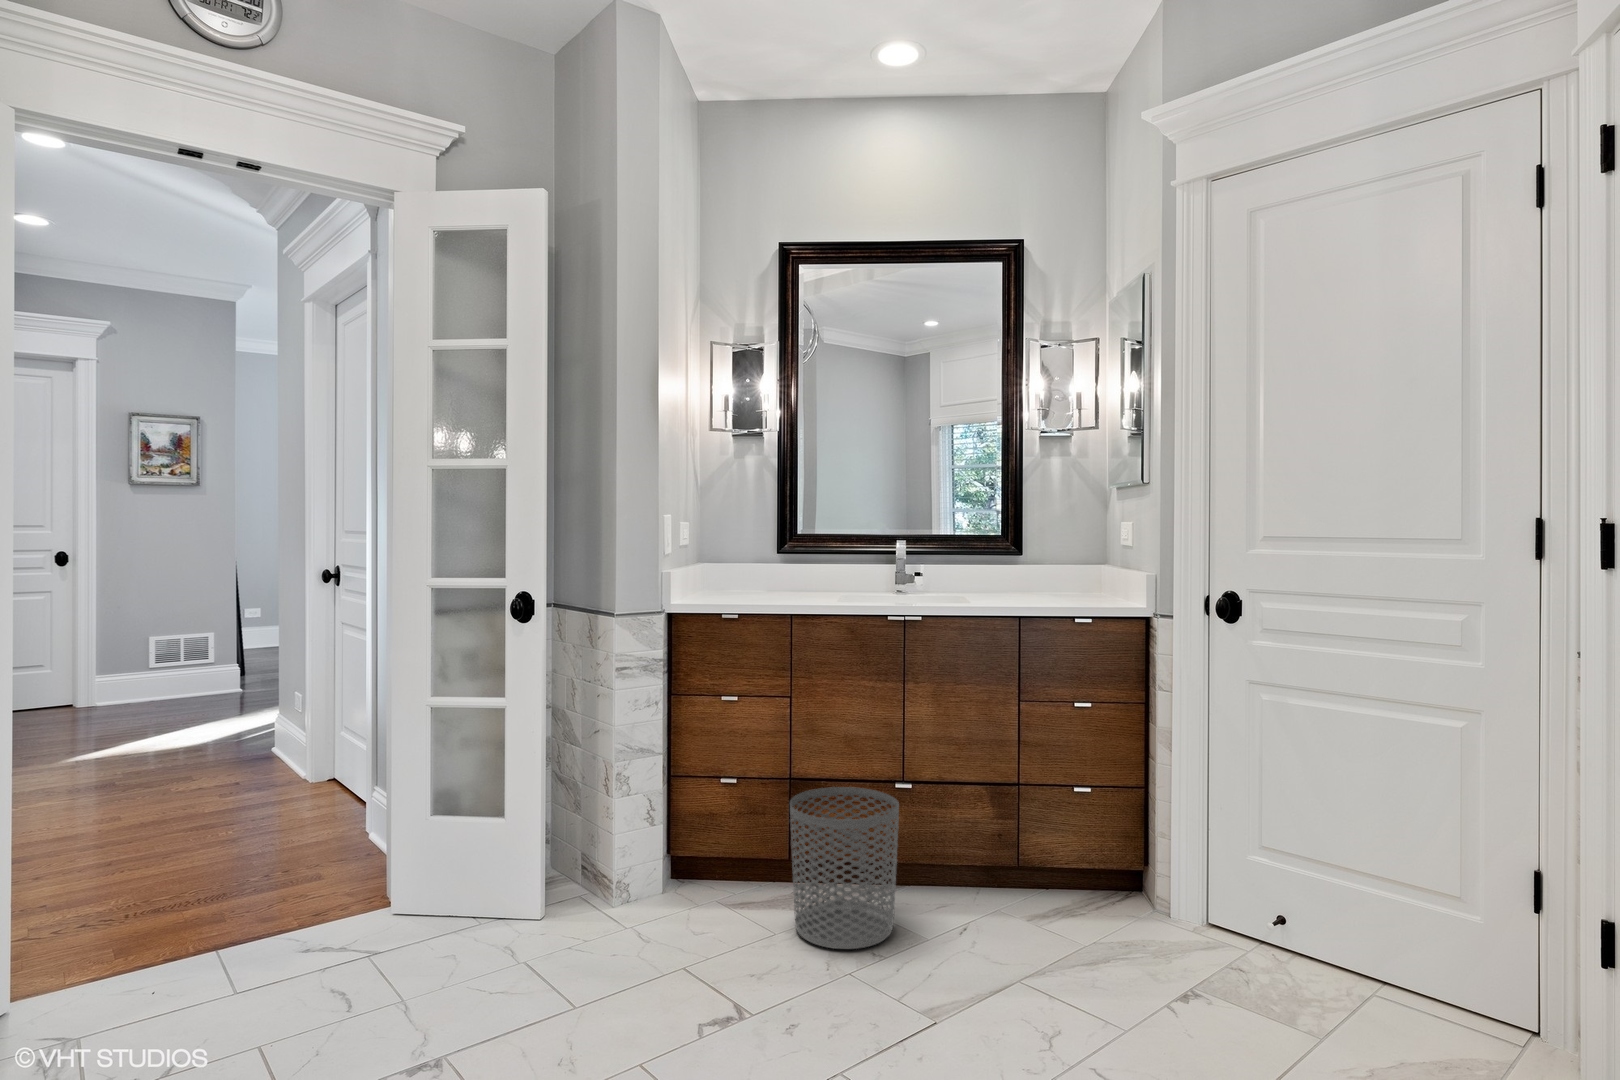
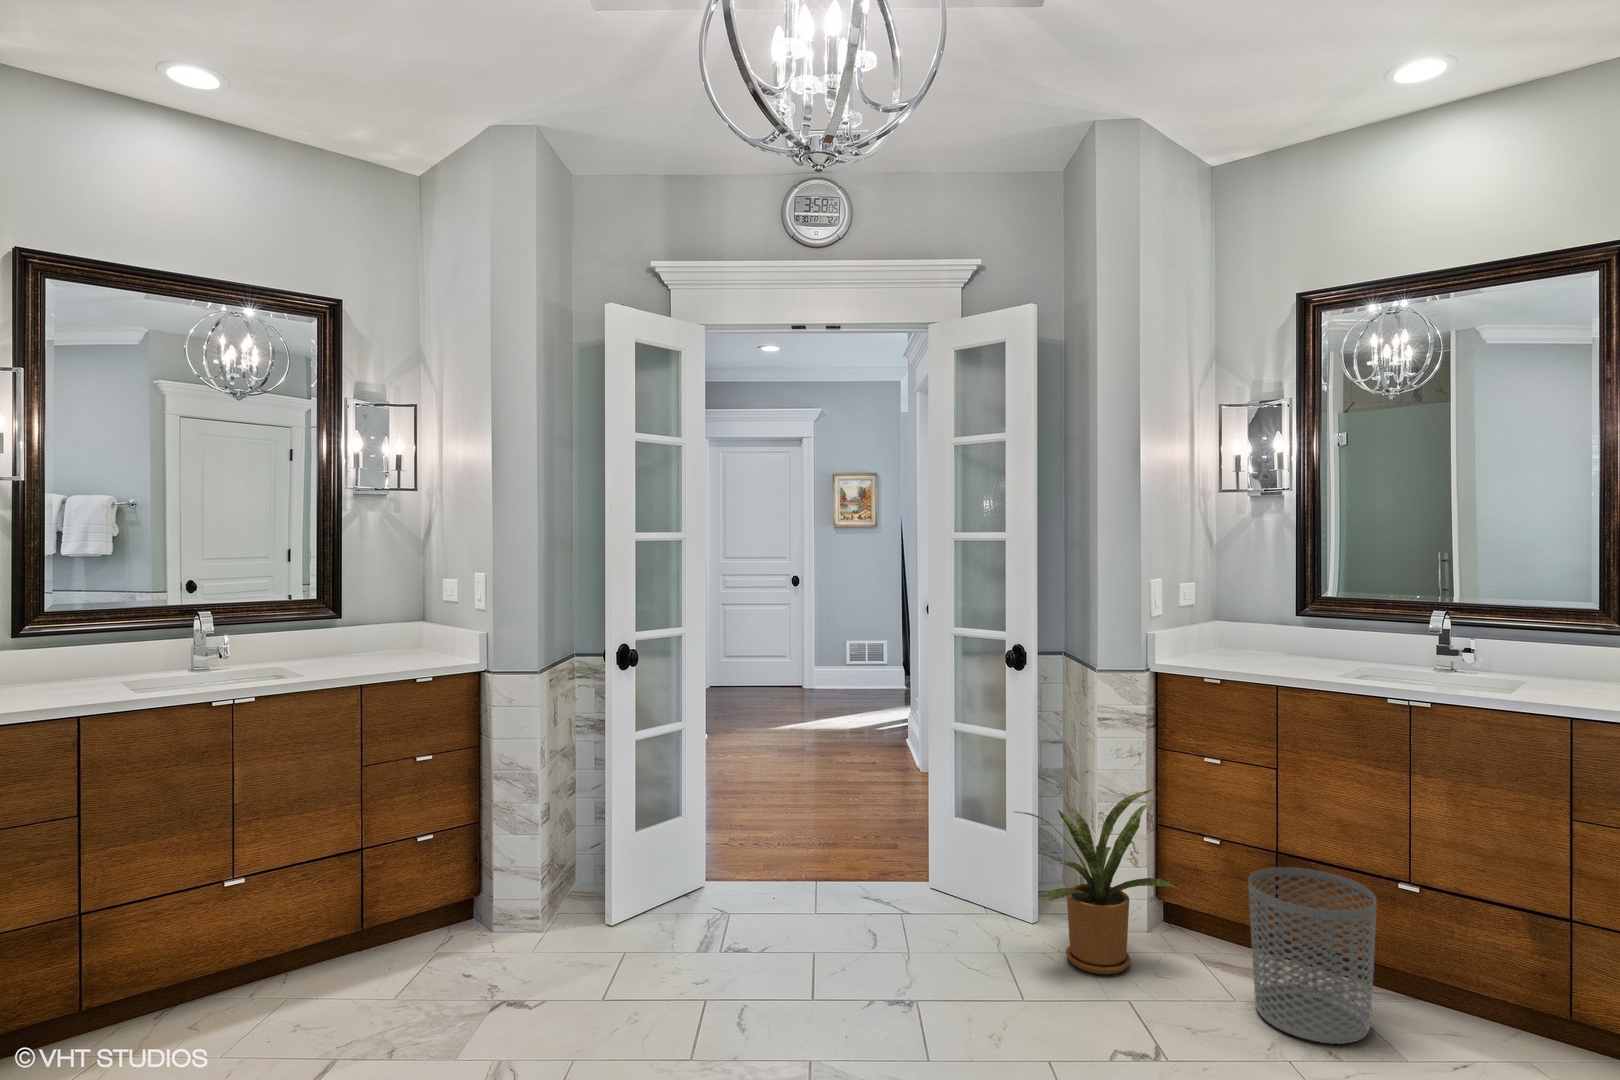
house plant: none [536,735,713,952] -> present [1015,790,1176,974]

